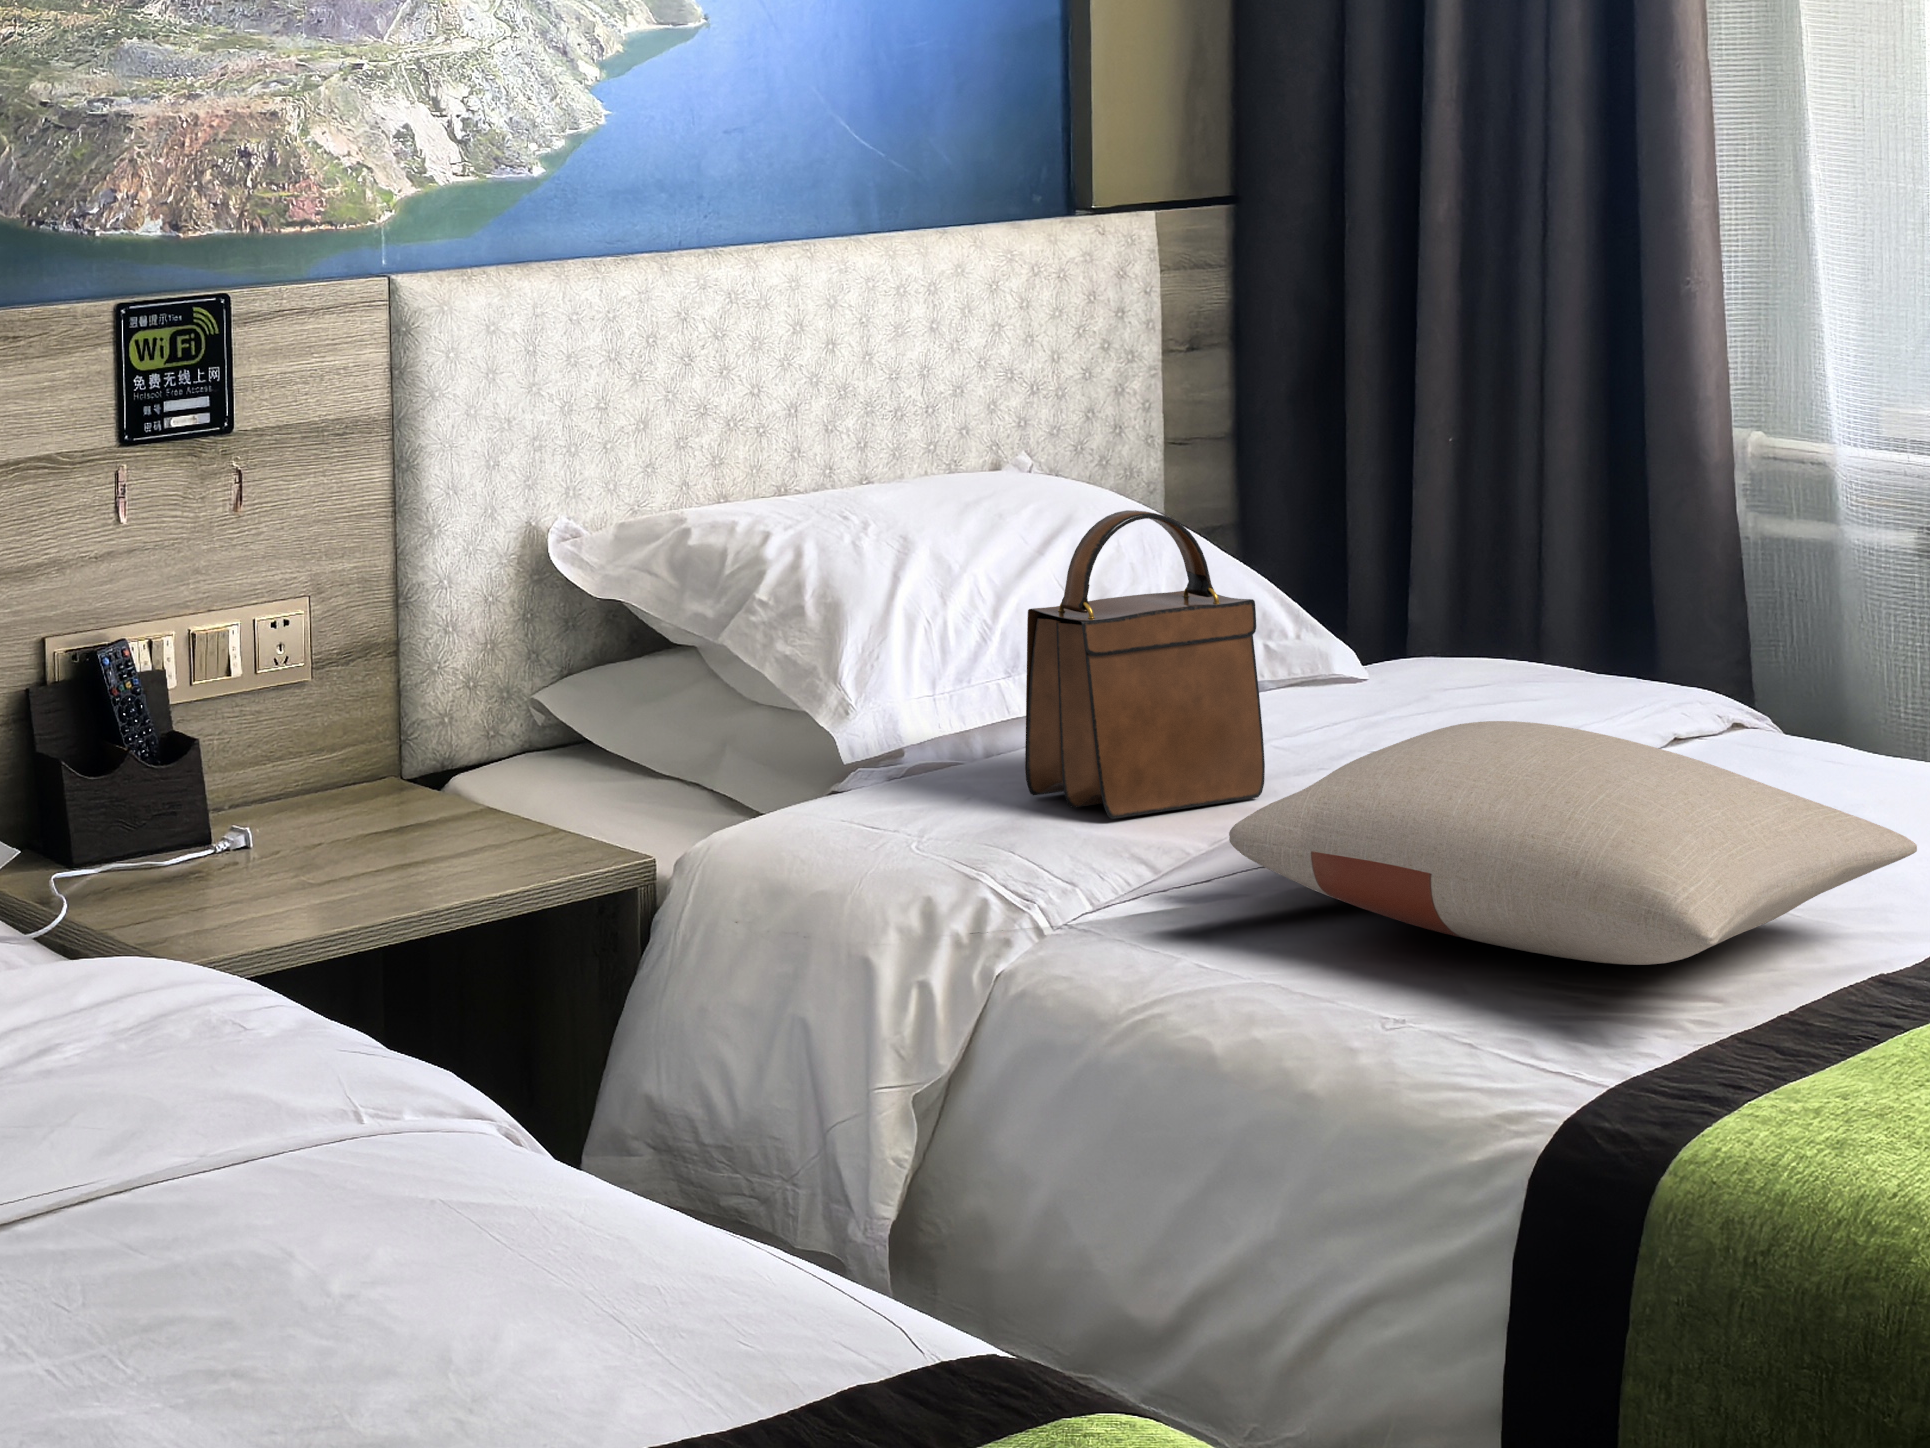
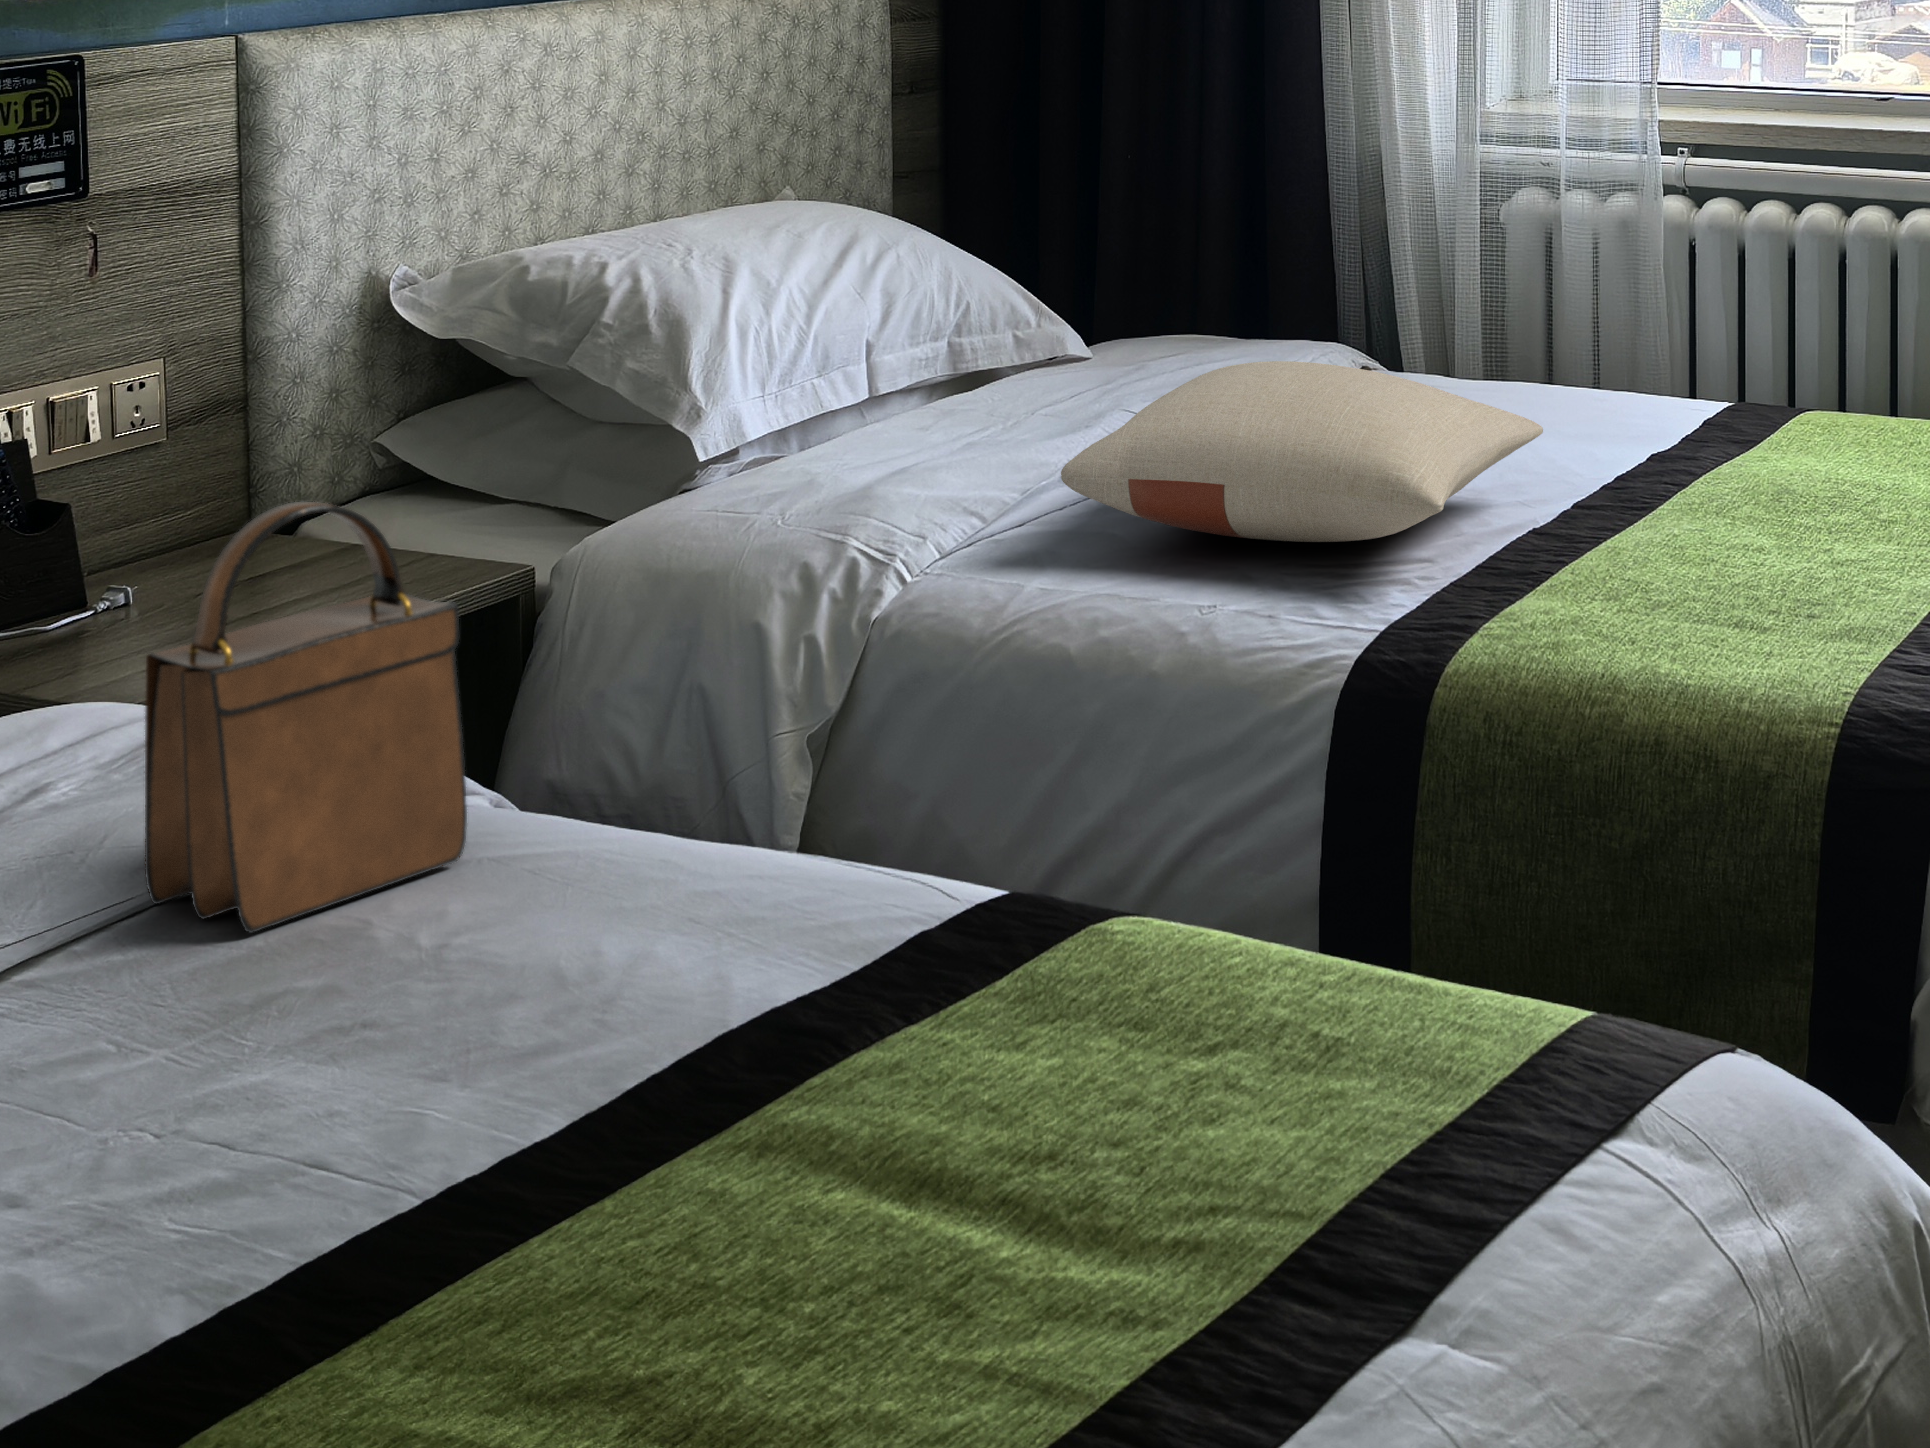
handbag: present [1025,510,1265,819] -> present [145,502,467,933]

